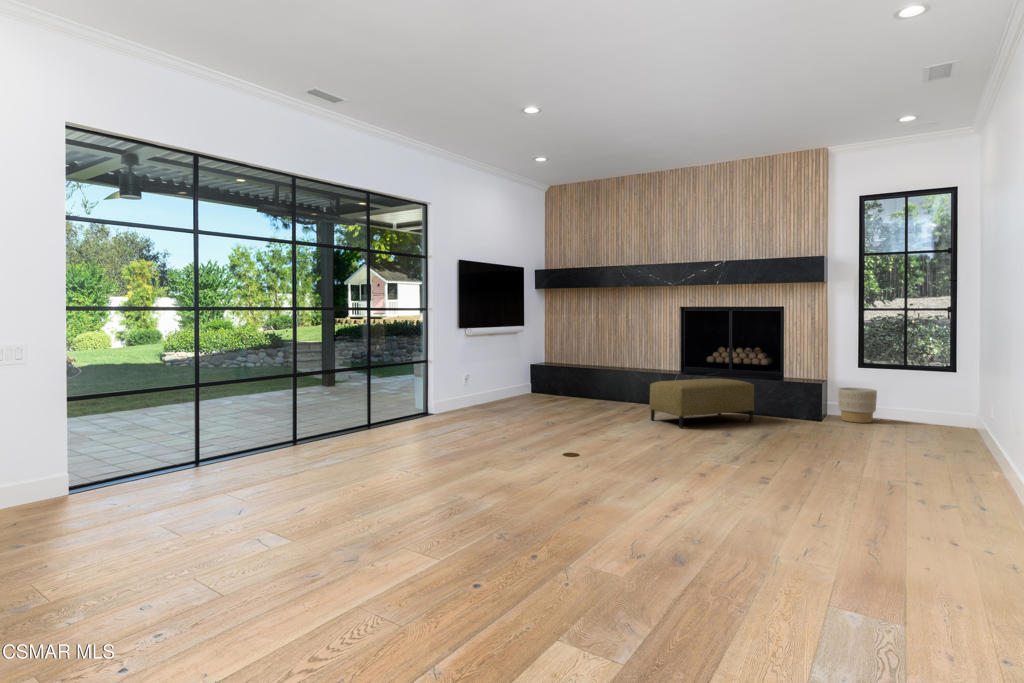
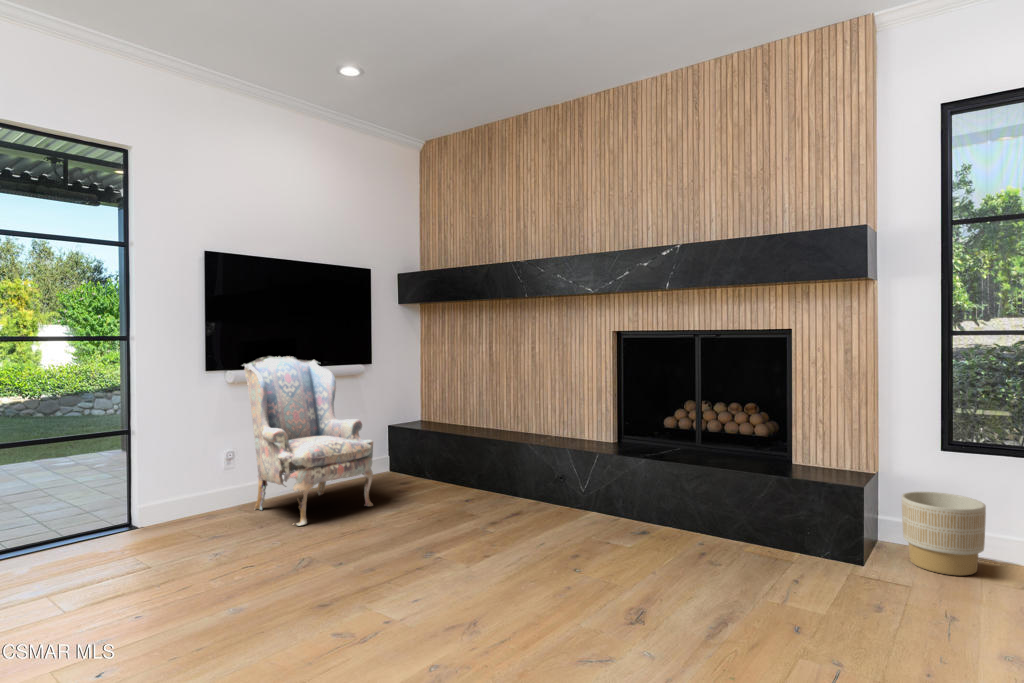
armchair: none [473,321,547,412] -> present [243,356,373,526]
ottoman: present [649,378,754,428] -> none [511,469,721,593]

